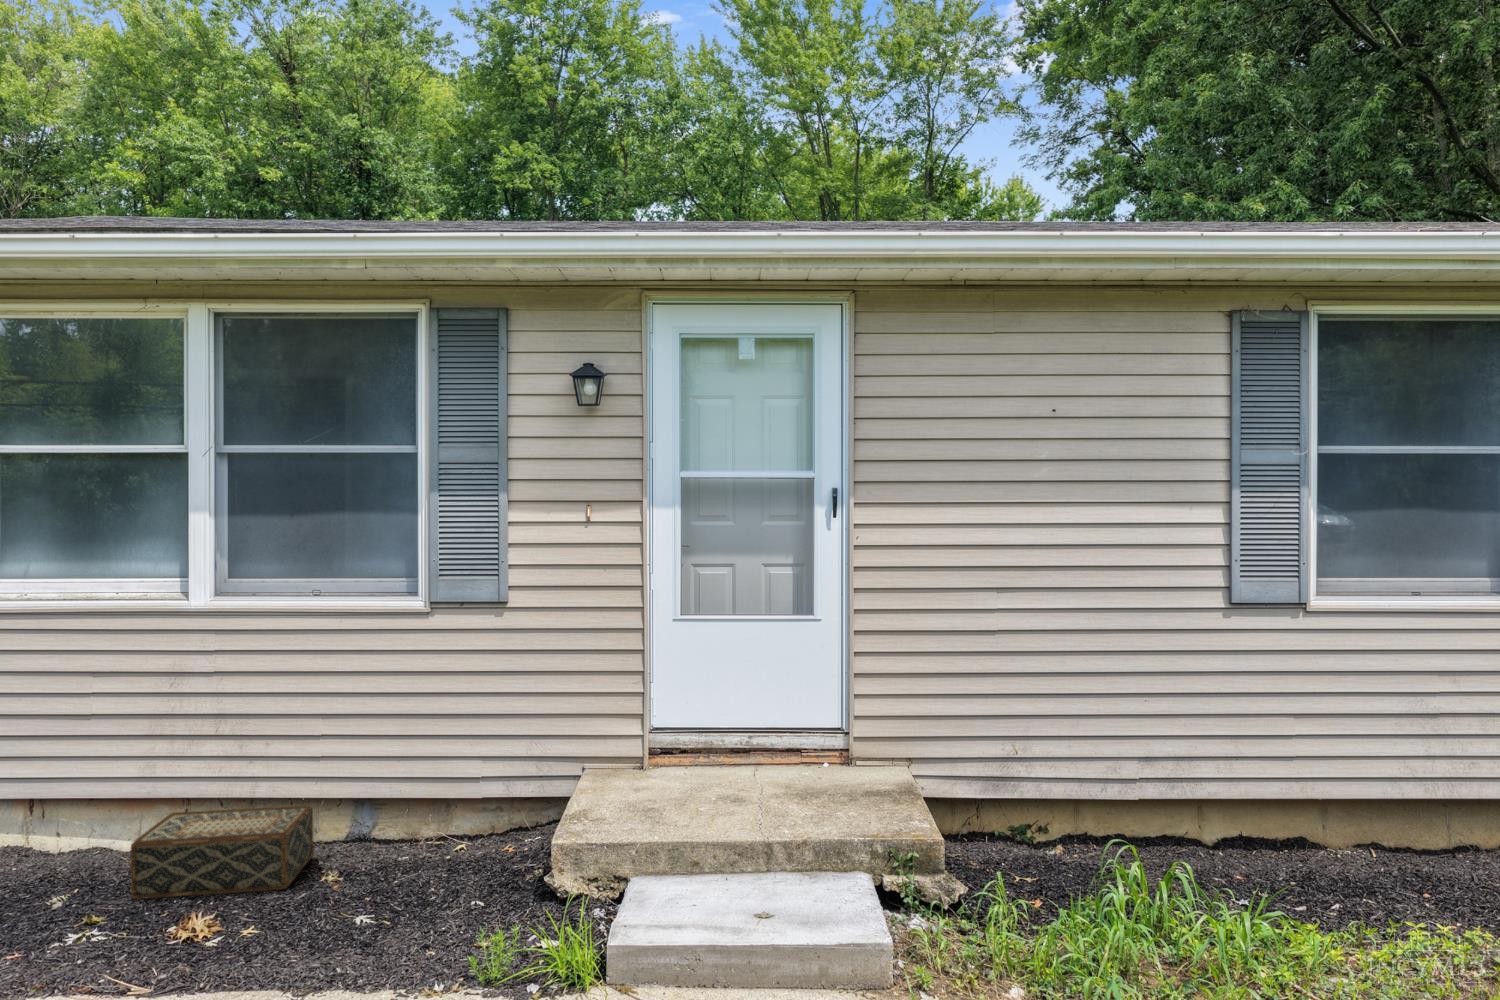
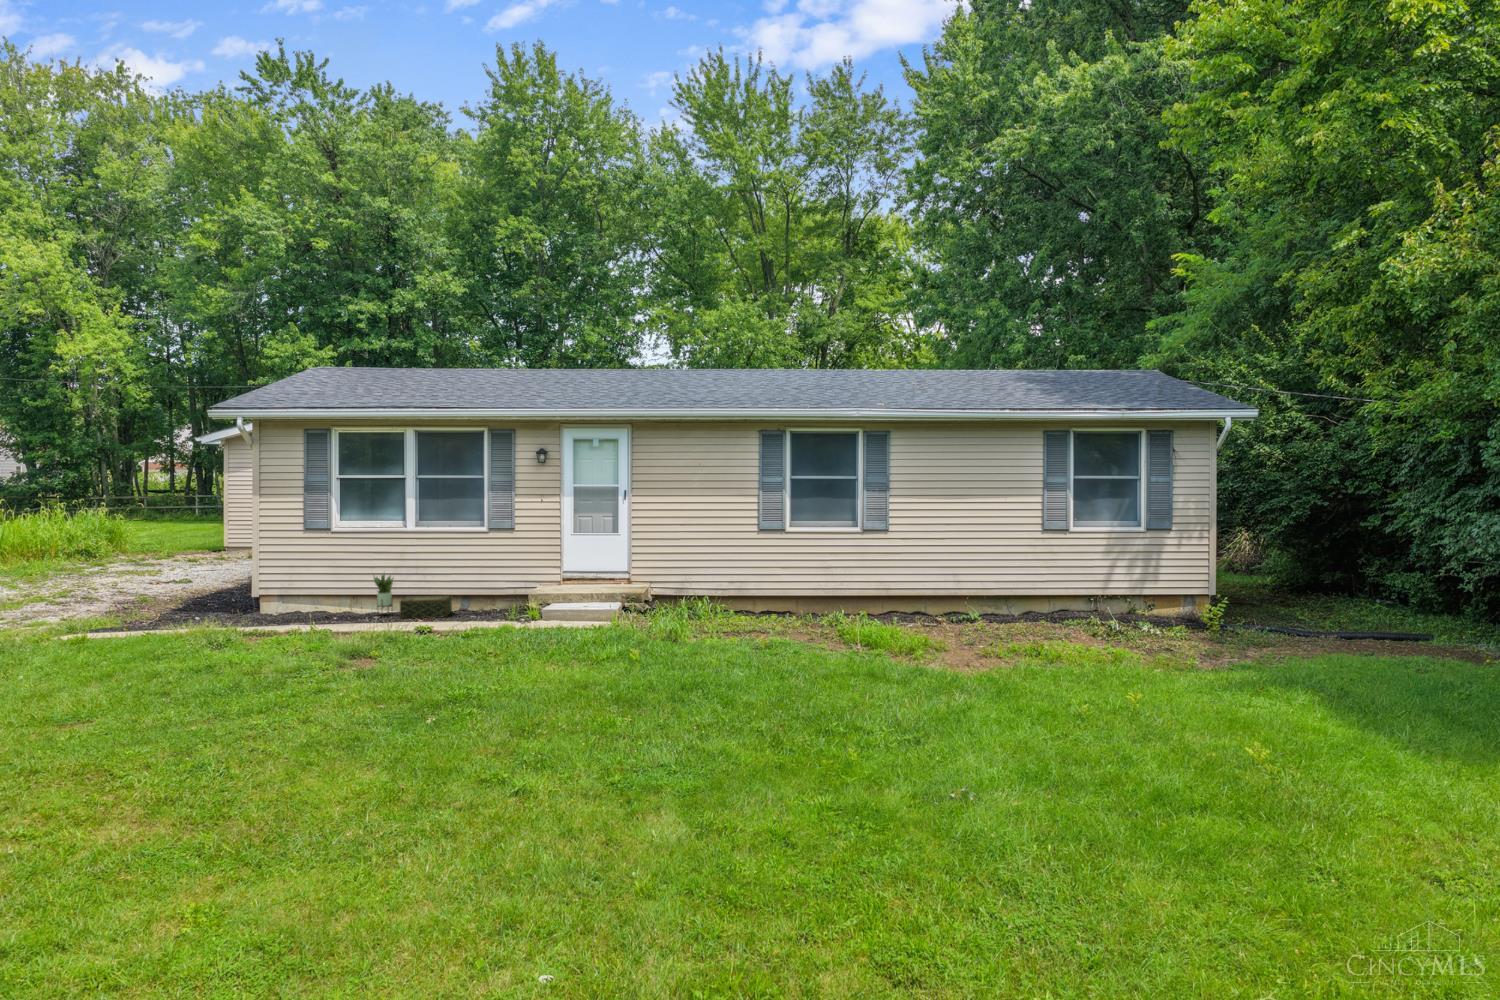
potted plant: none [58,738,134,885] -> present [374,573,393,612]

